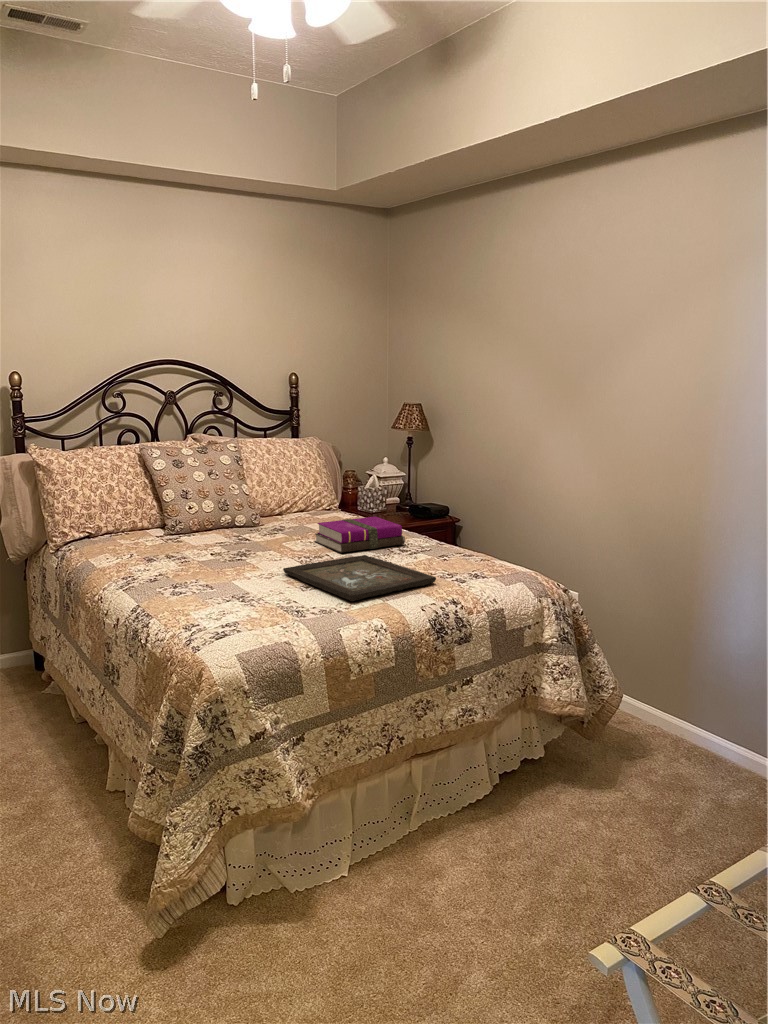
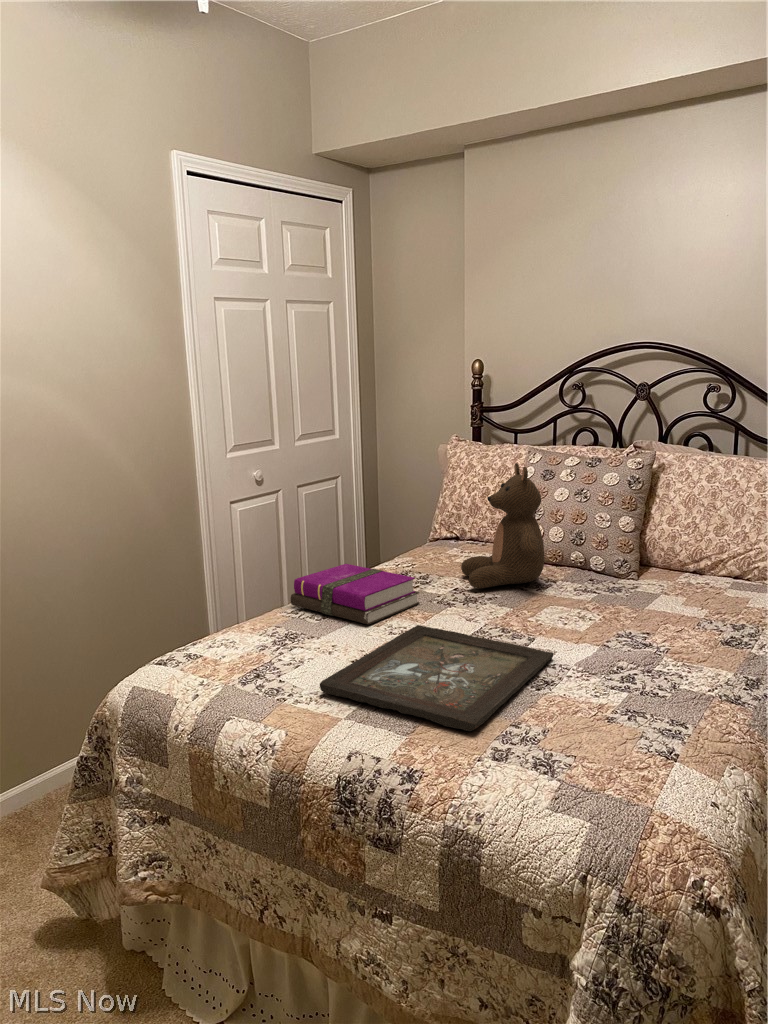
stuffed bear: none [185,453,260,551] -> present [461,463,544,589]
notebook: present [315,517,405,553] -> present [291,564,420,624]

